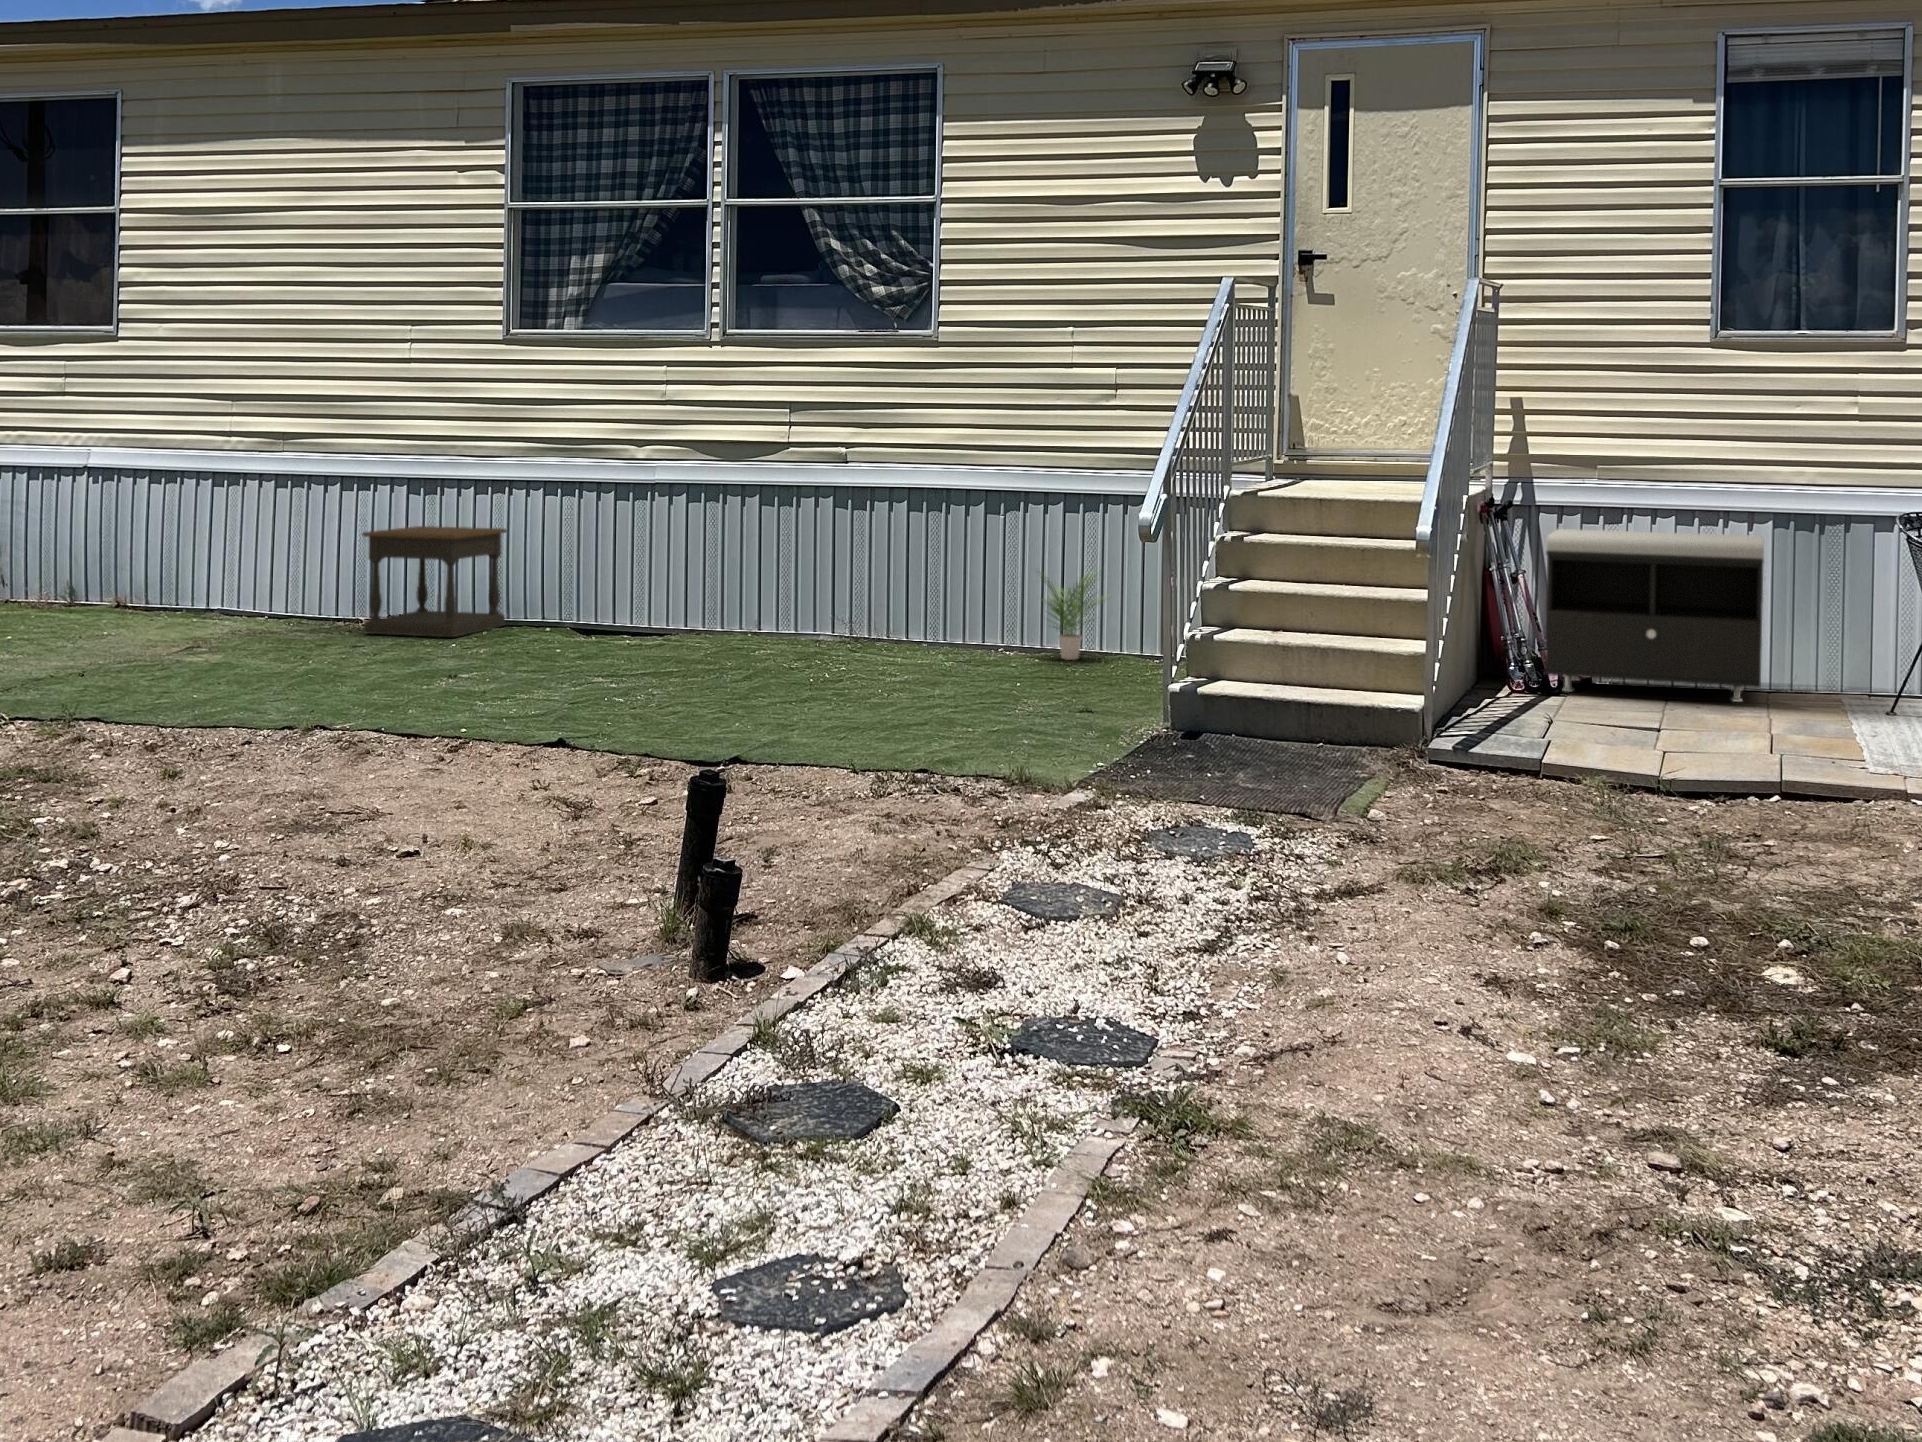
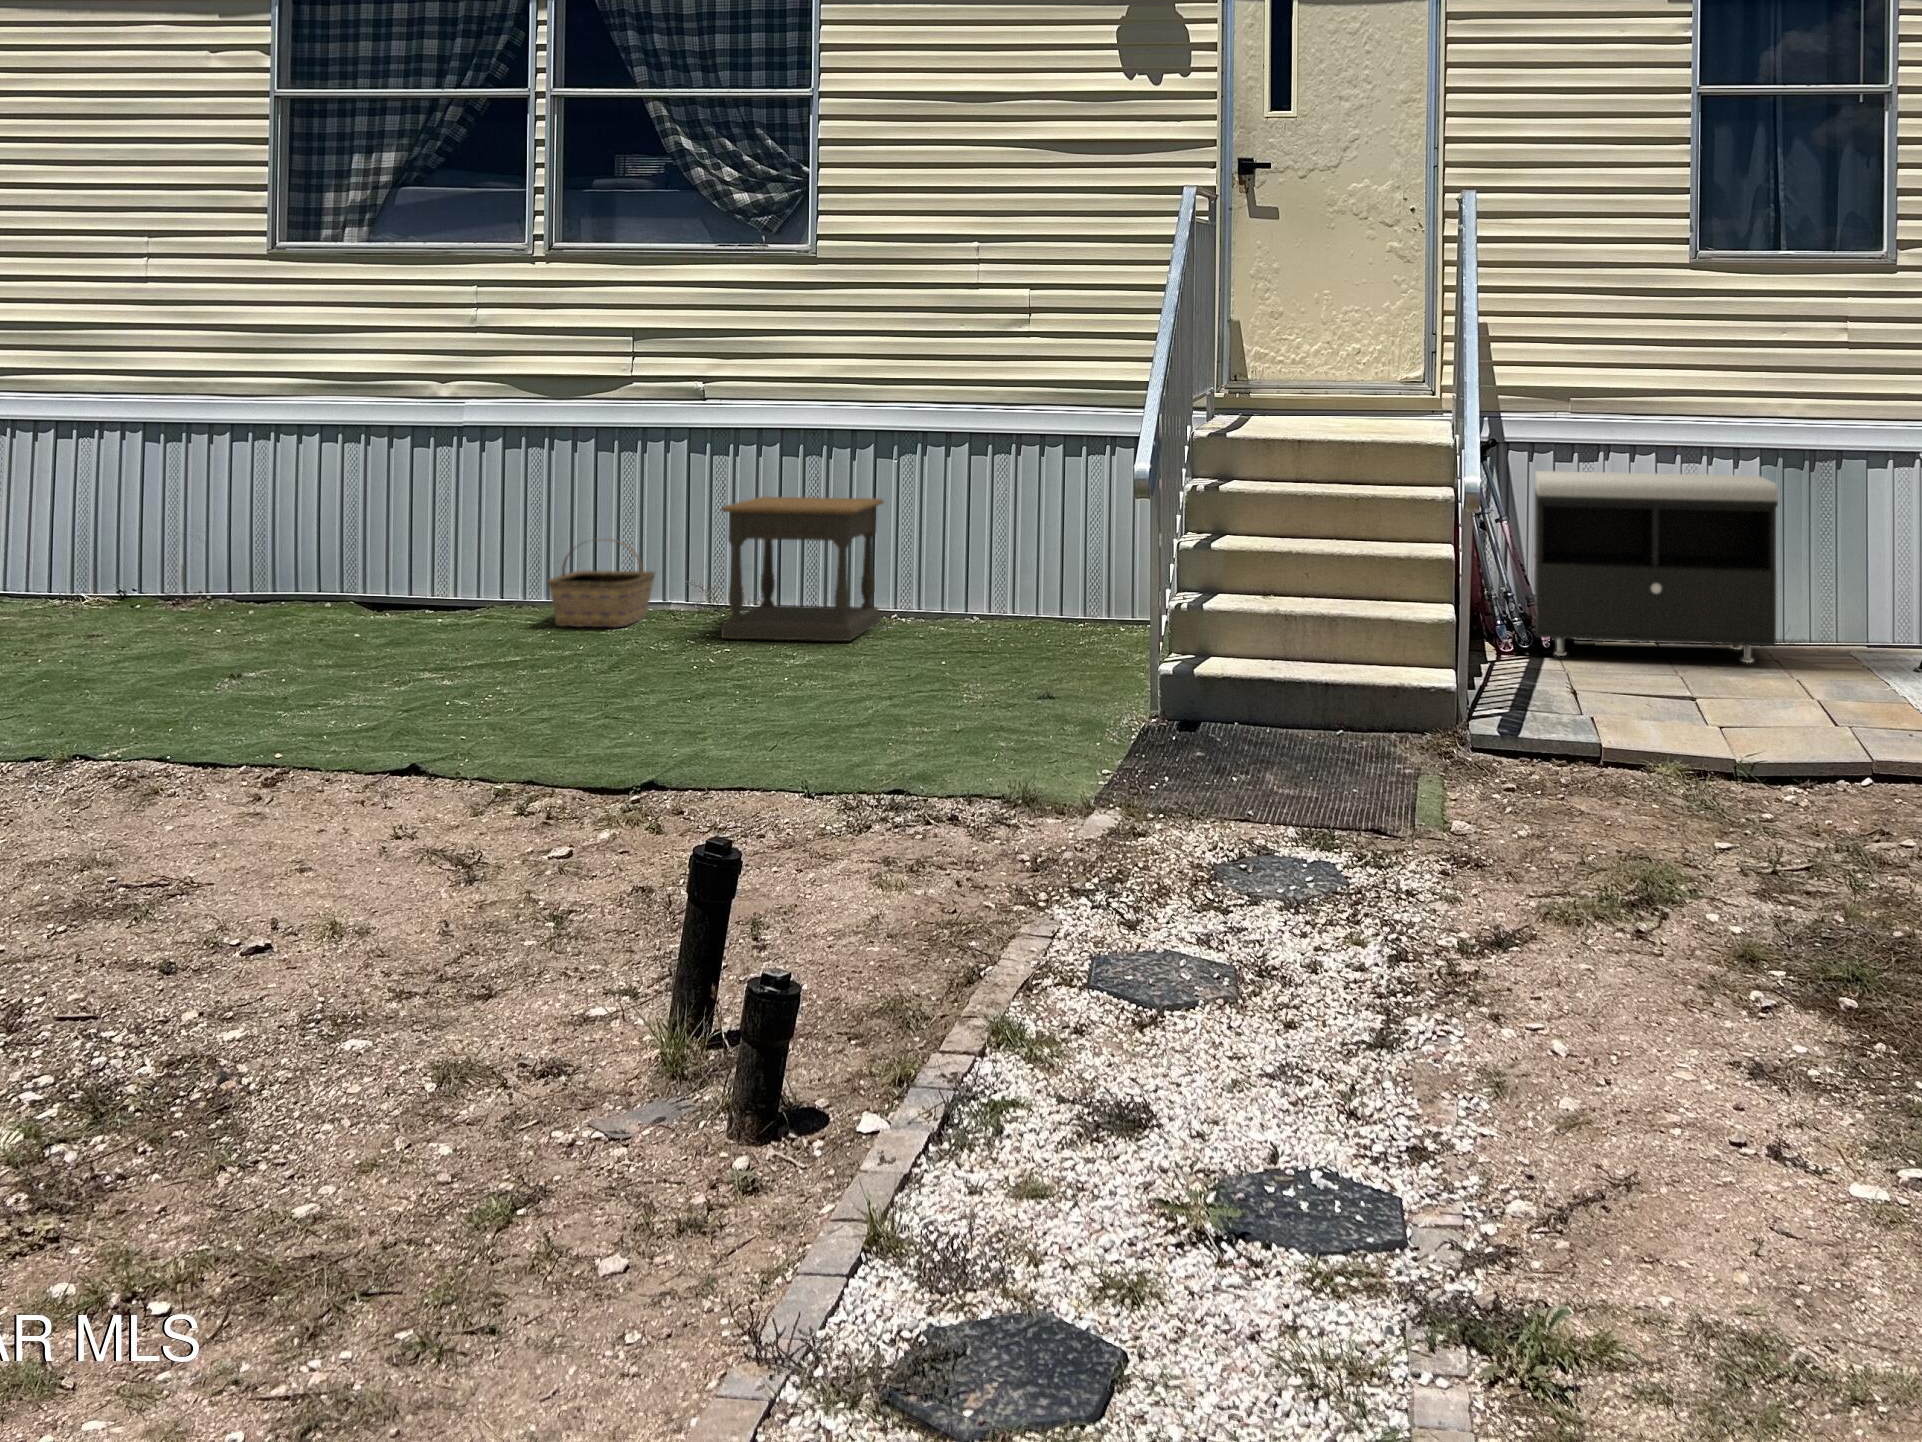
side table: present [362,526,507,637] -> present [721,497,884,641]
potted plant: present [1040,573,1103,660] -> none [929,522,1033,633]
basket: none [722,574,809,647] -> present [548,541,655,627]

